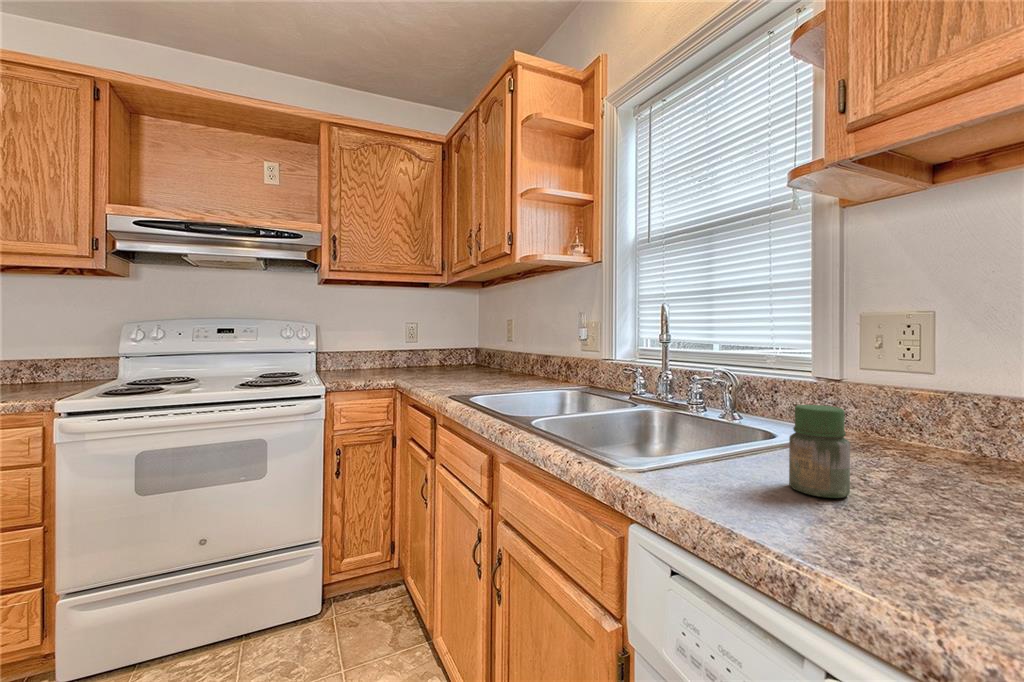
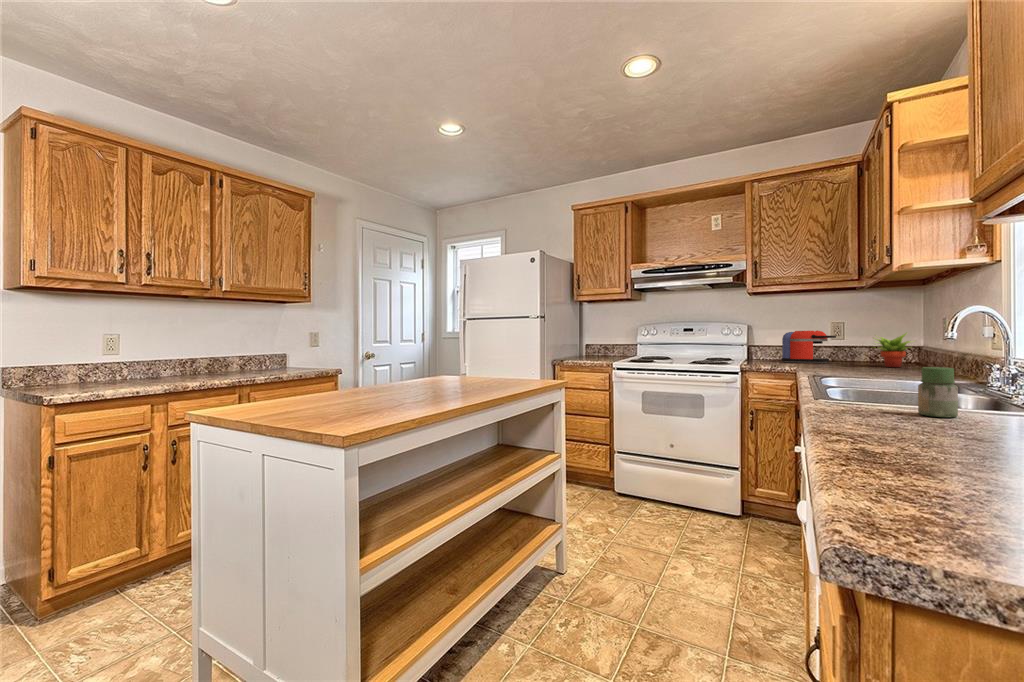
coffee maker: none [366,334,425,375] -> present [781,330,836,363]
succulent plant: none [469,337,507,377] -> present [874,333,911,367]

